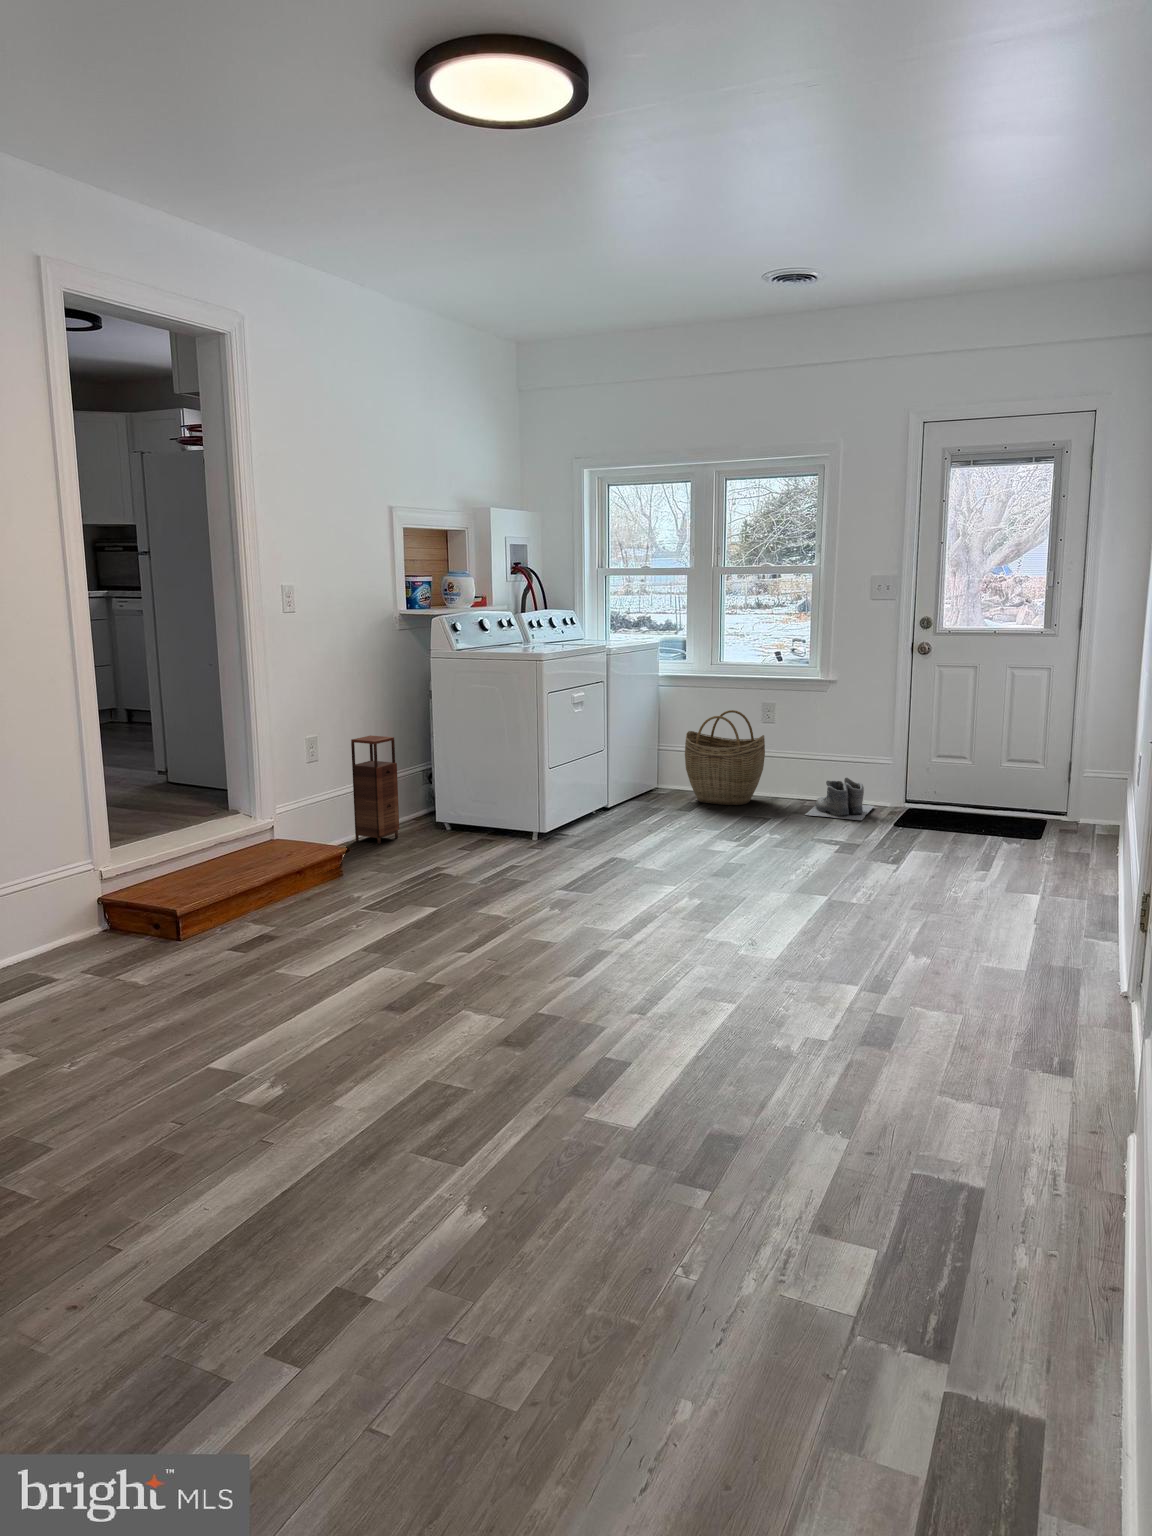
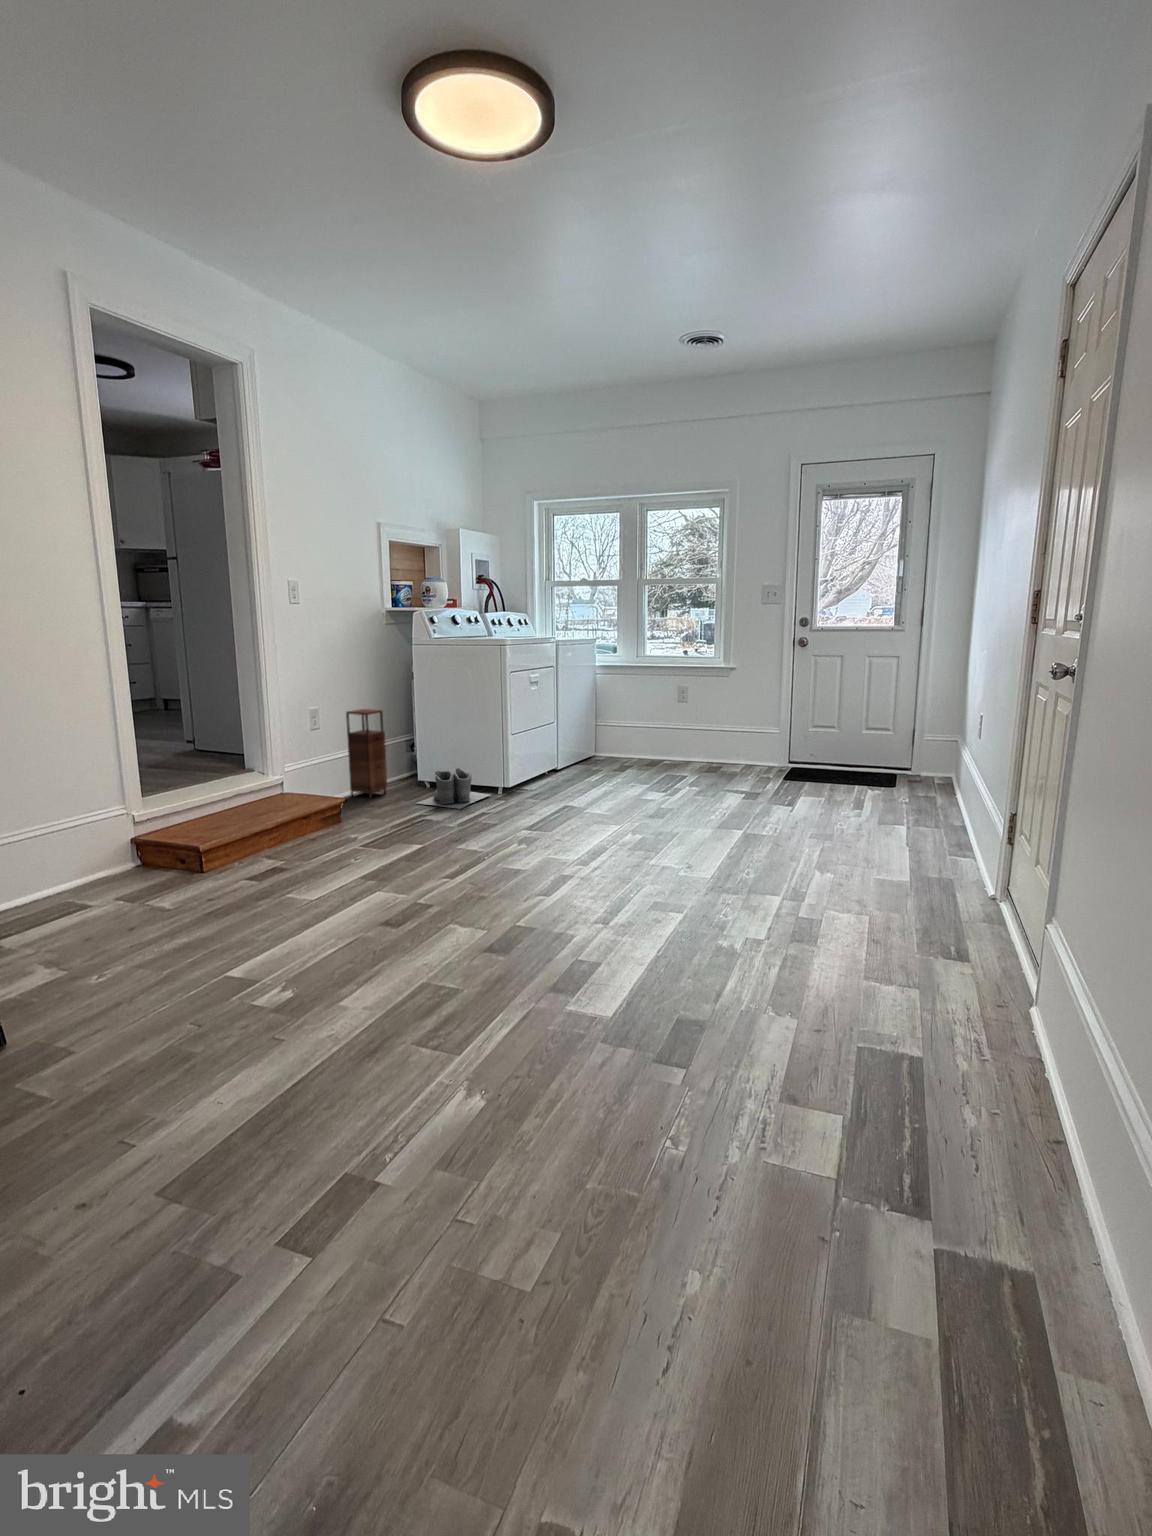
woven basket: present [685,710,765,805] -> none [618,692,681,767]
boots: present [805,778,874,820] -> present [416,768,491,809]

